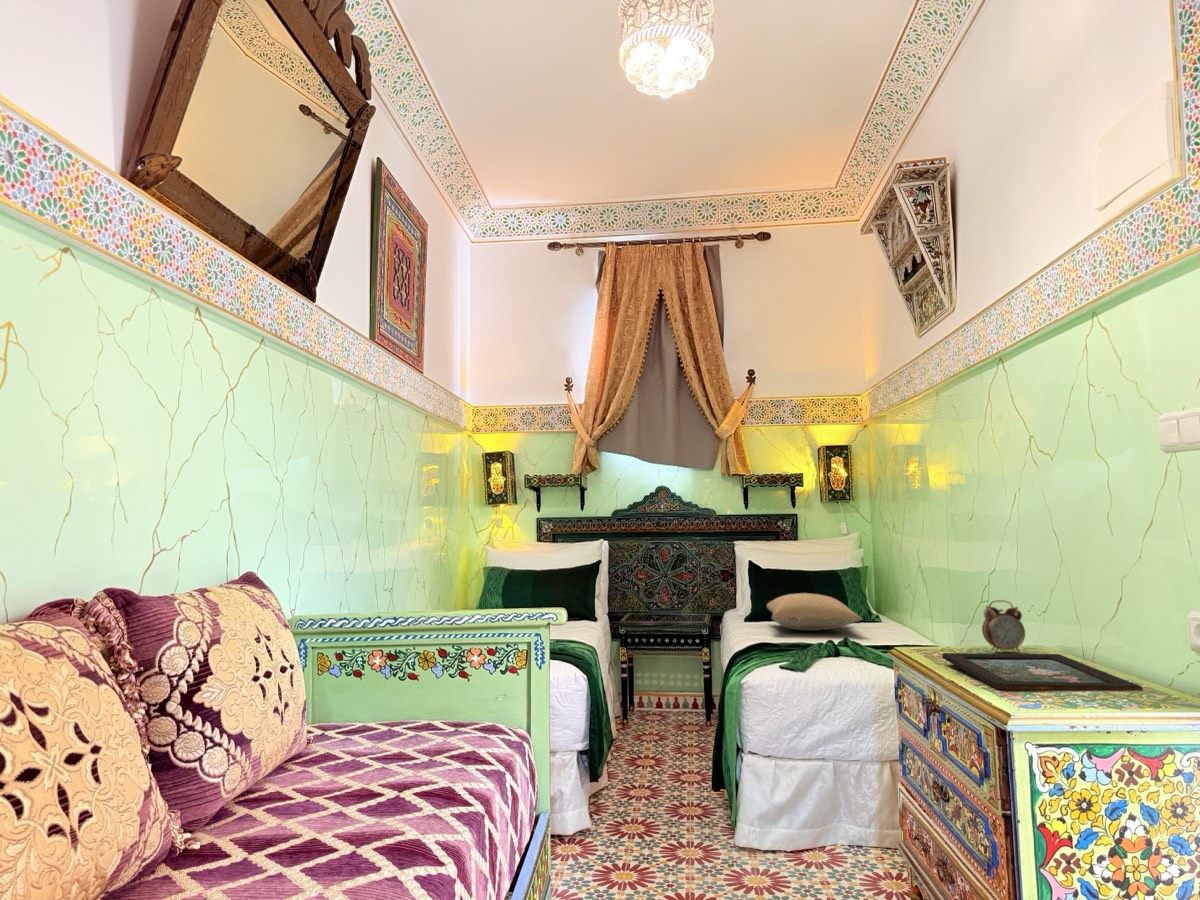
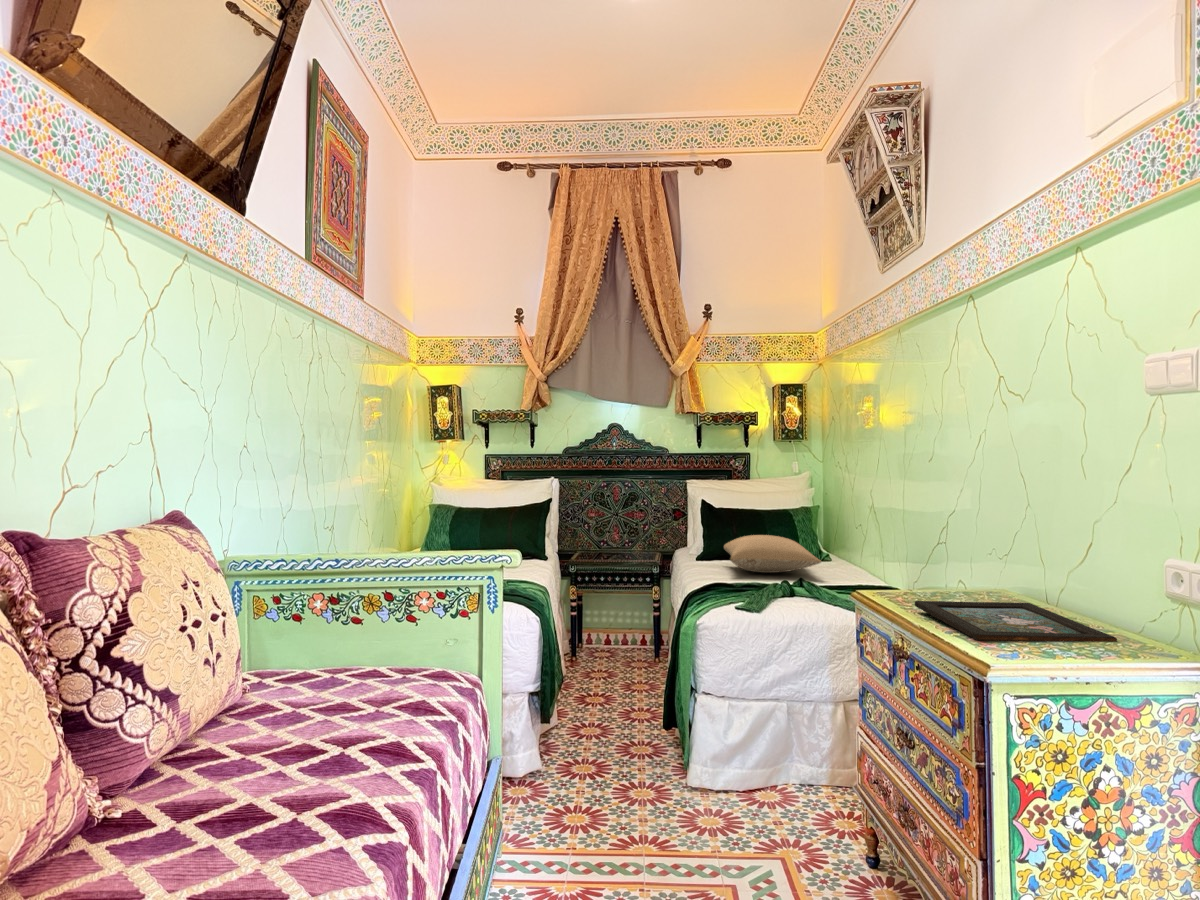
alarm clock: present [982,600,1025,652] -> none [952,548,995,600]

